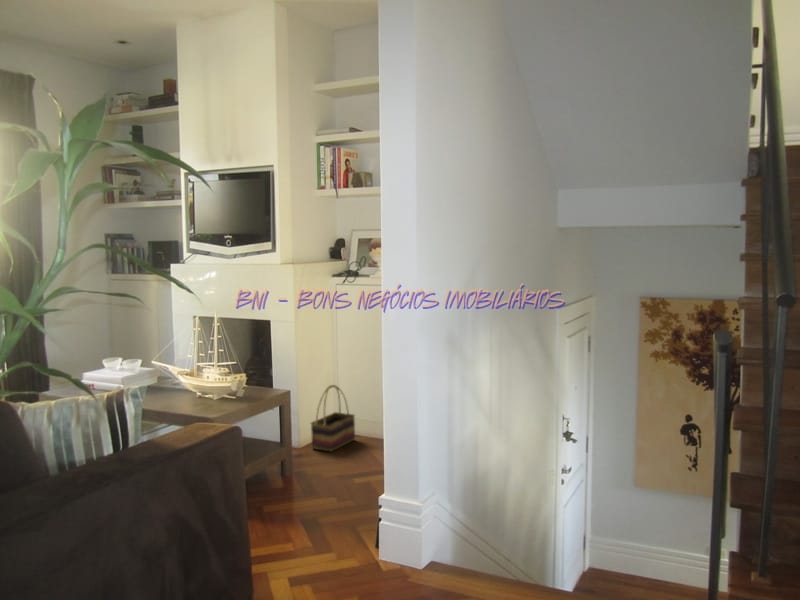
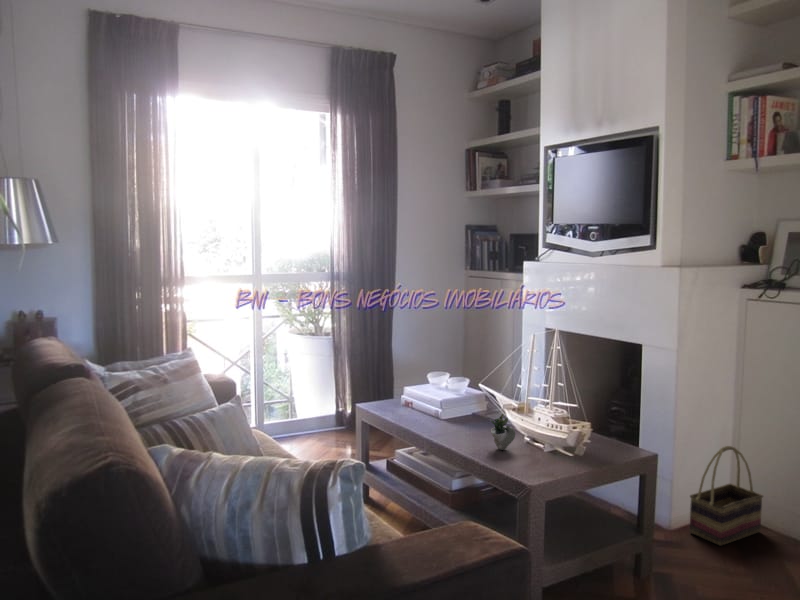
succulent plant: none [172,376,199,403] -> present [491,414,523,450]

